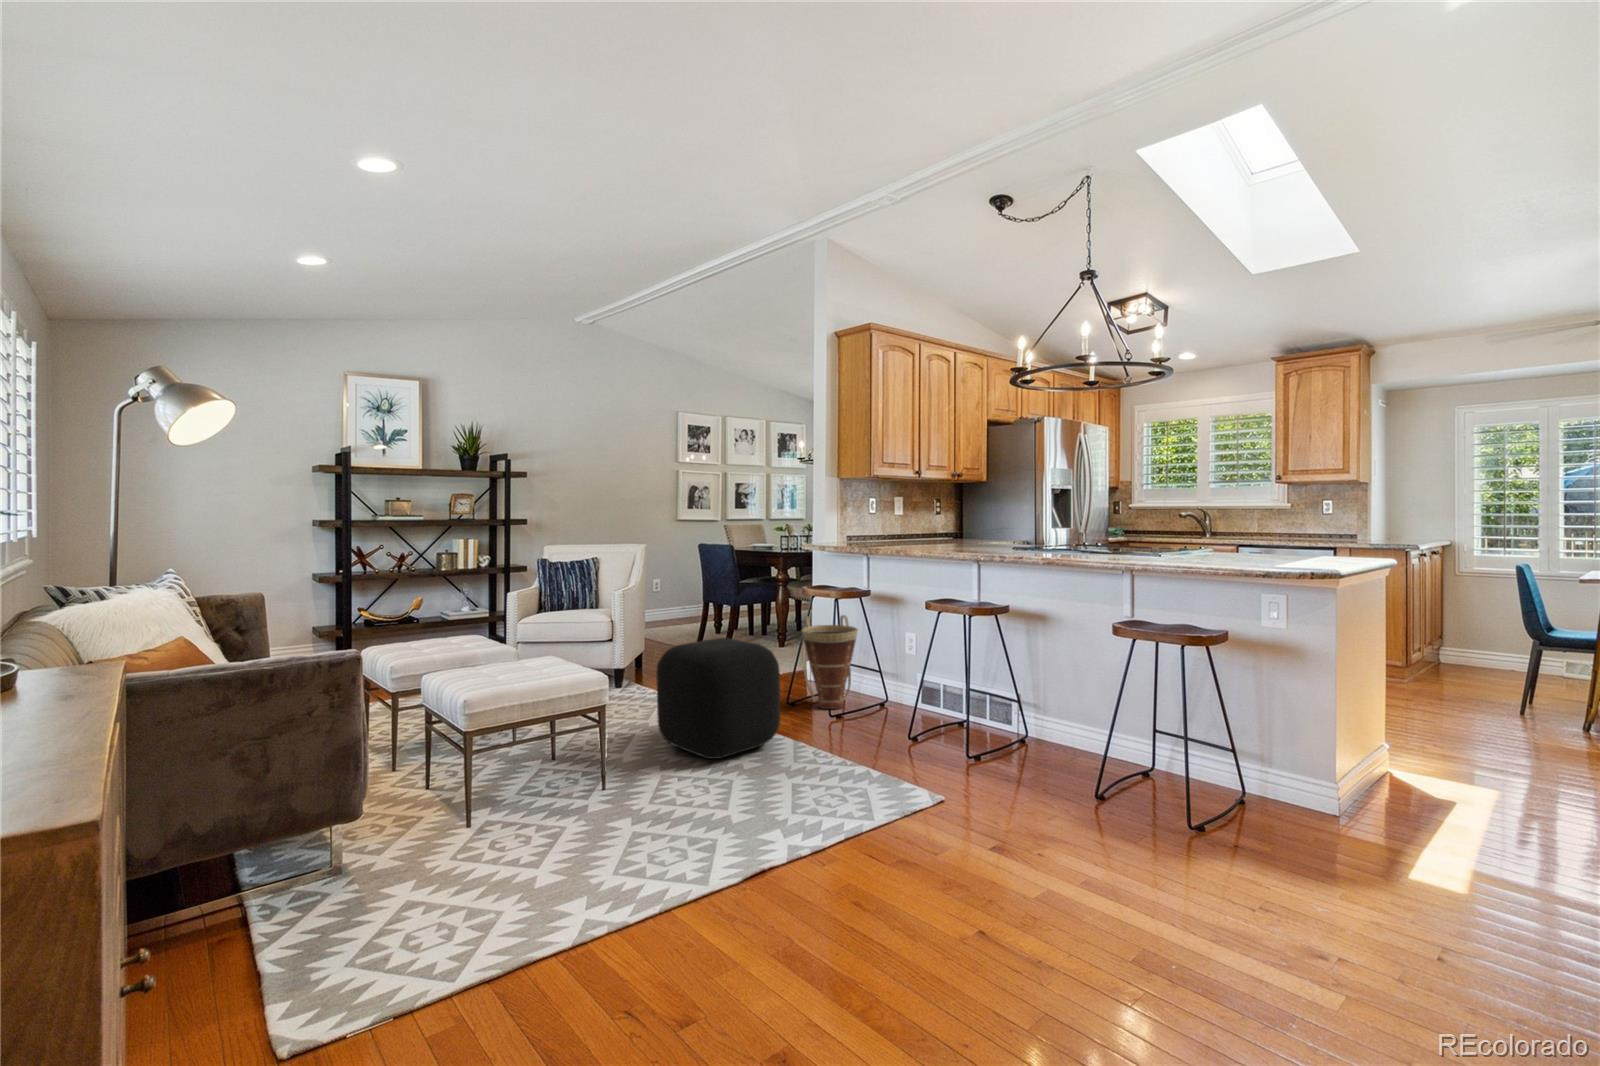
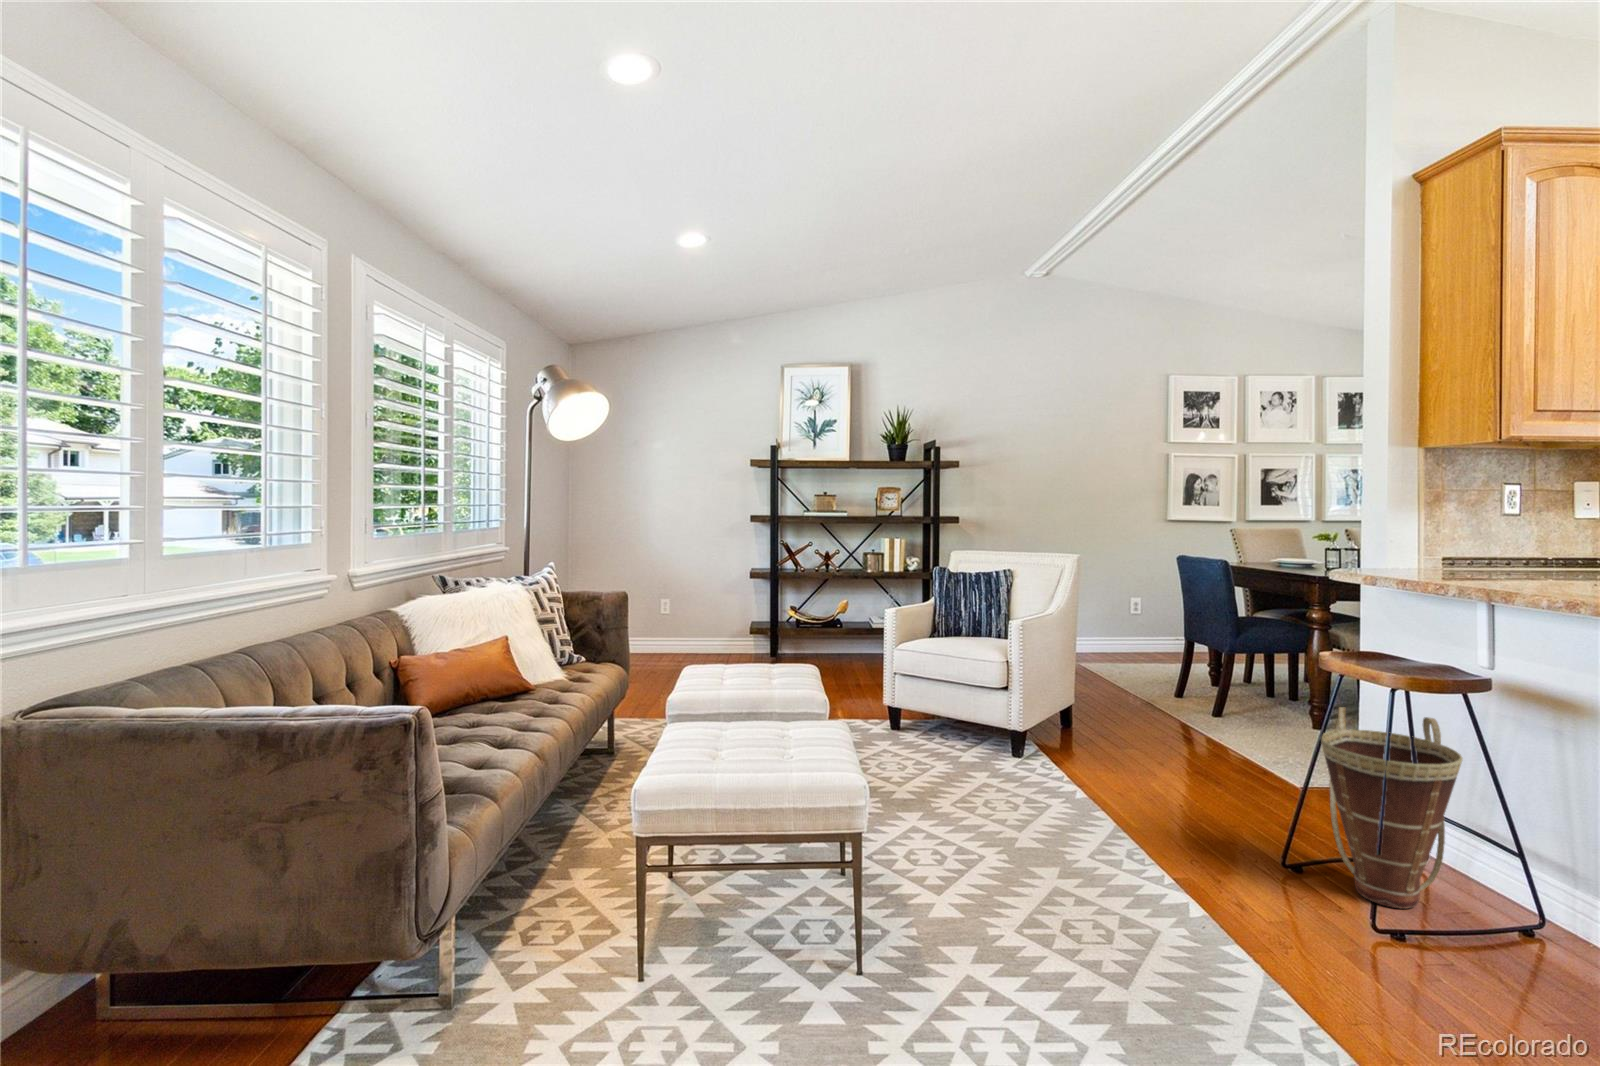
ottoman: present [657,638,780,759] -> none [999,734,1234,971]

